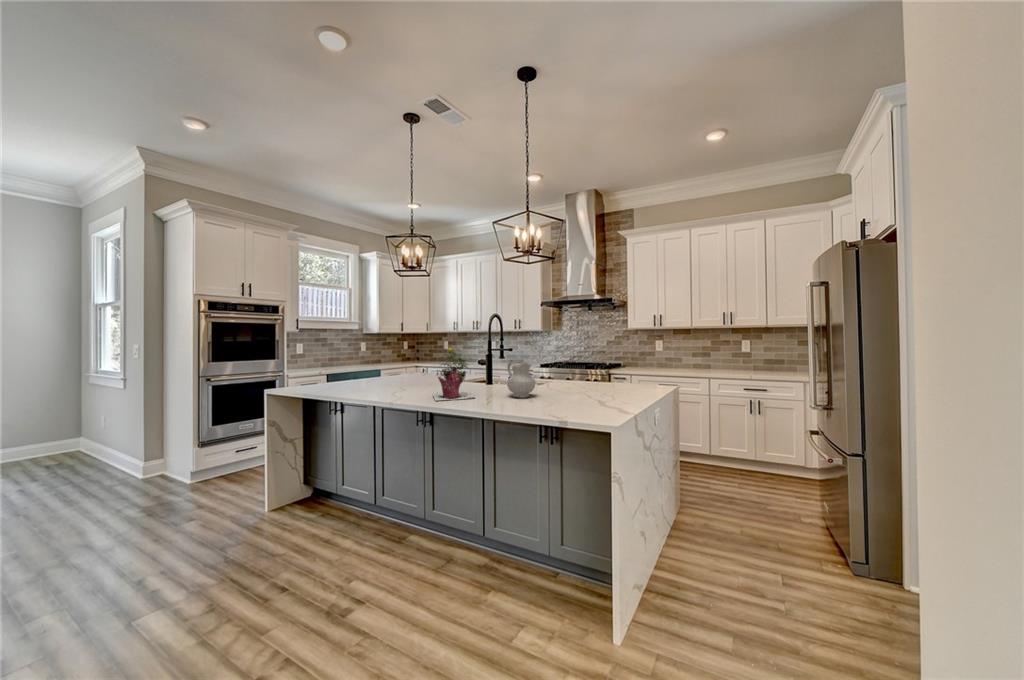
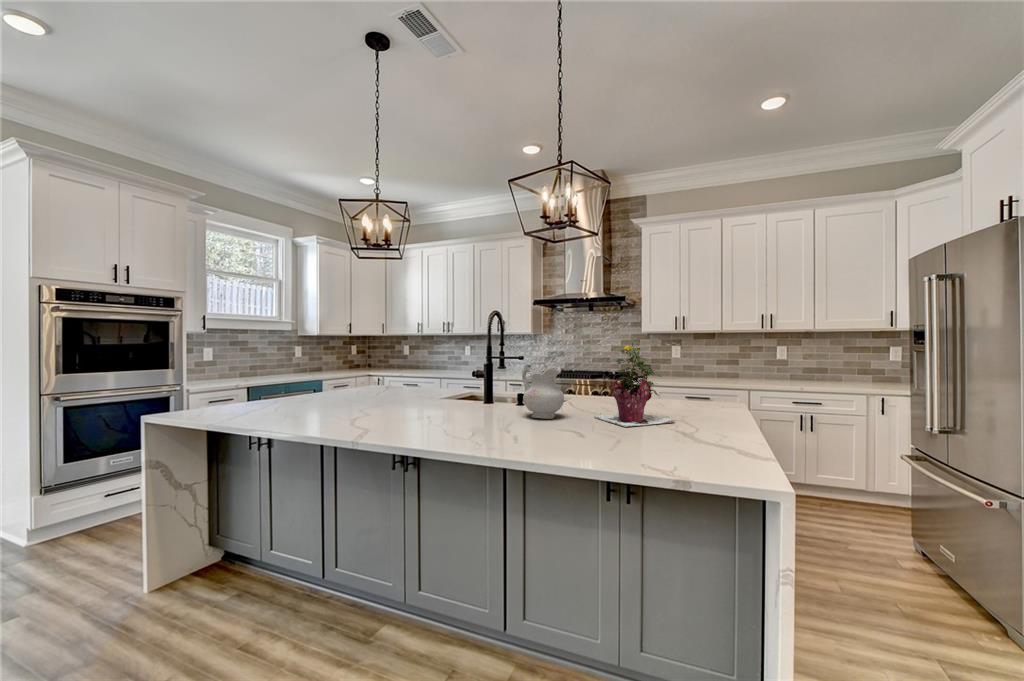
potted plant: present [433,348,475,401] -> present [594,343,675,427]

